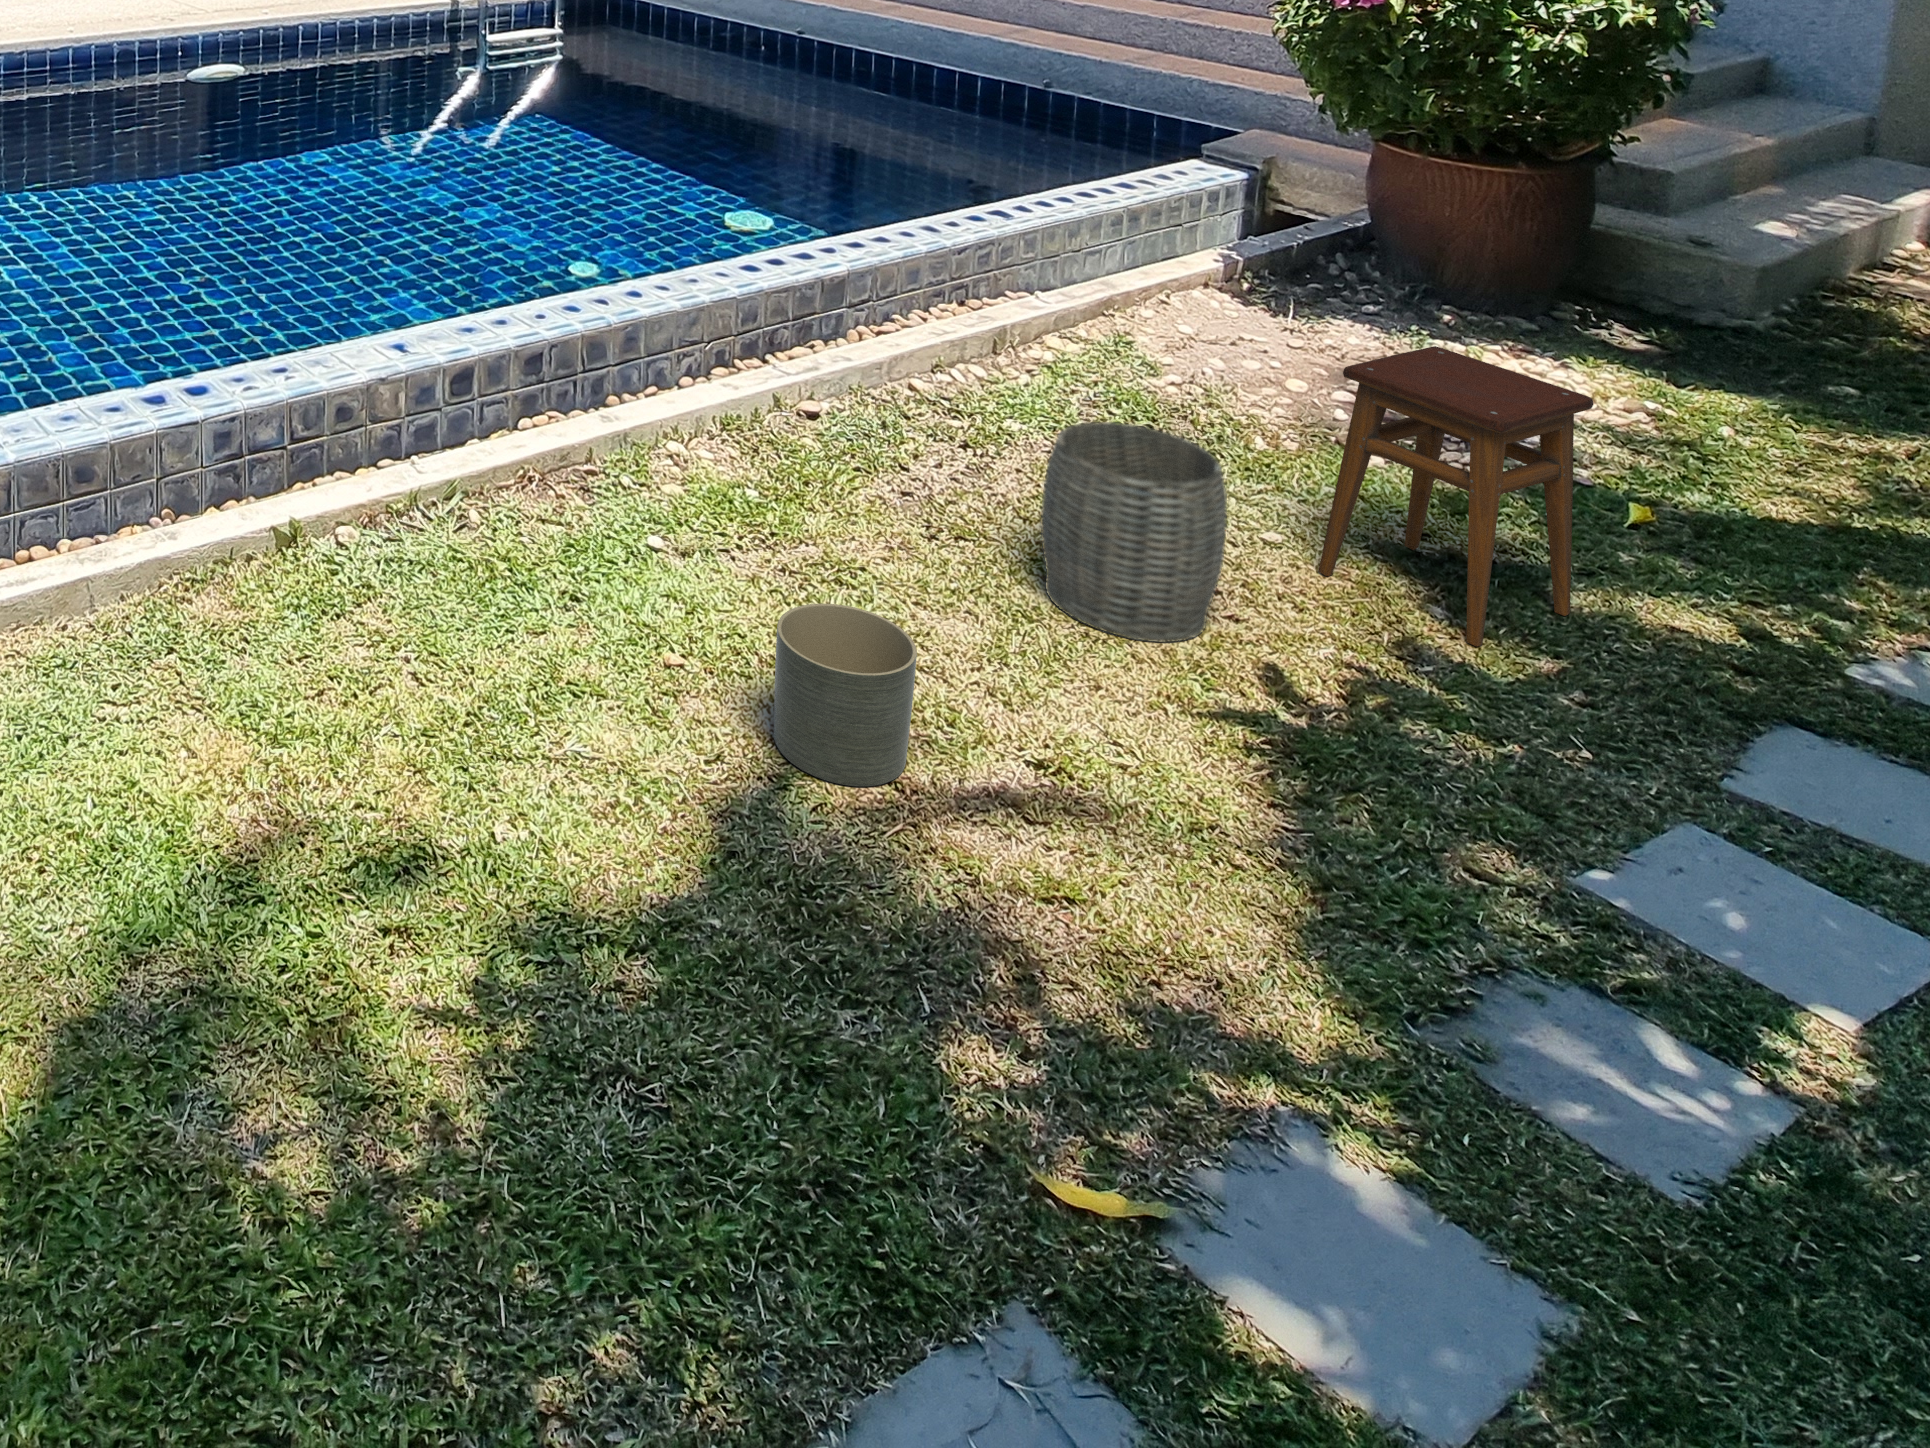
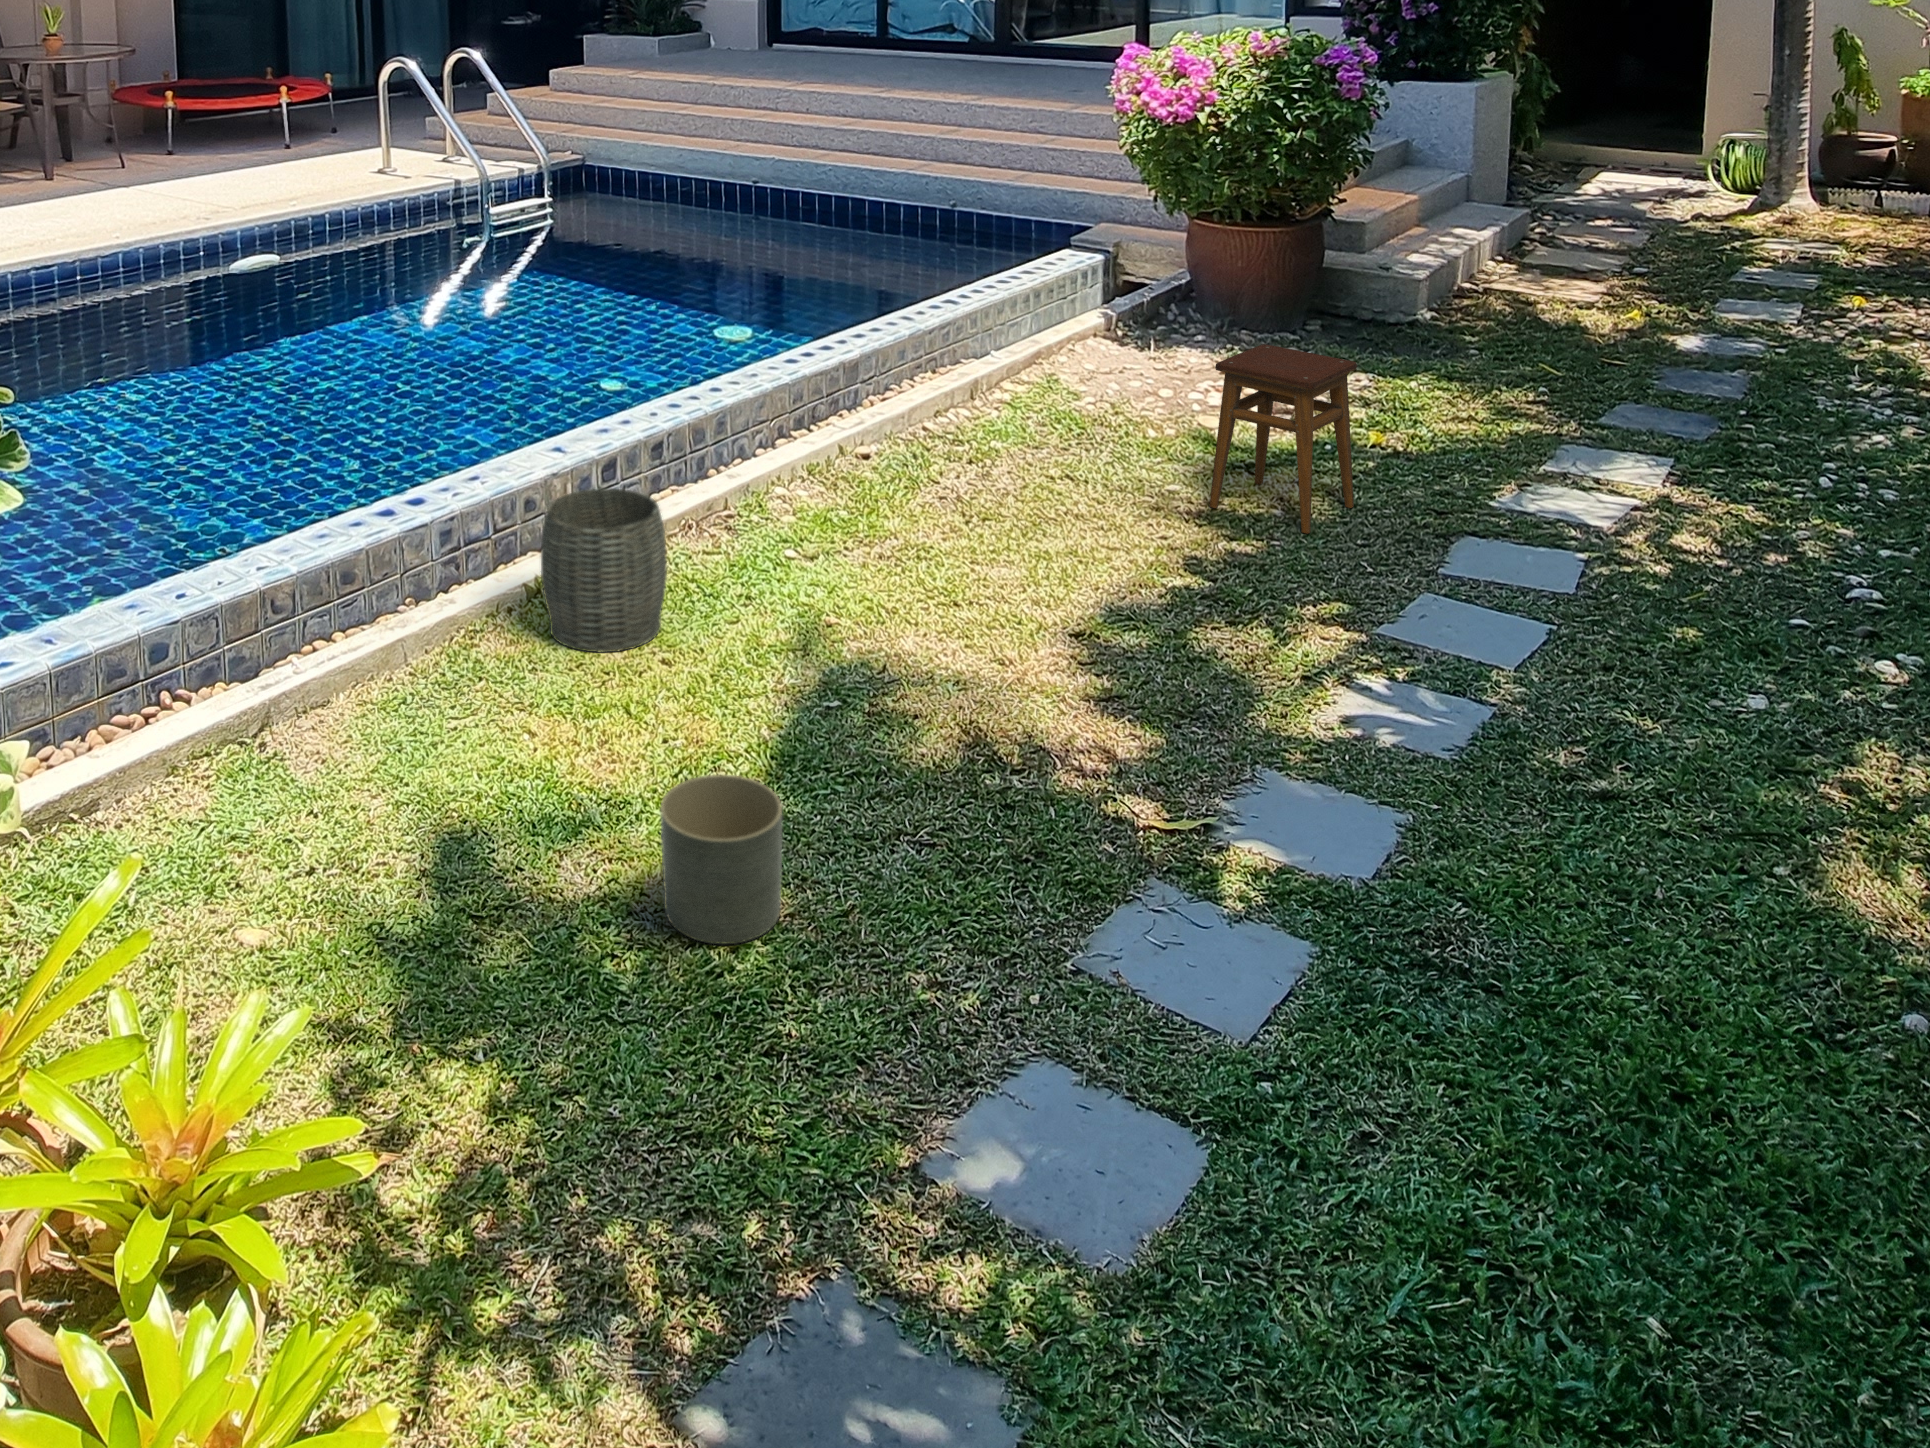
woven basket: present [1040,422,1227,642] -> present [541,489,667,652]
planter: present [774,604,917,786] -> present [660,775,782,944]

